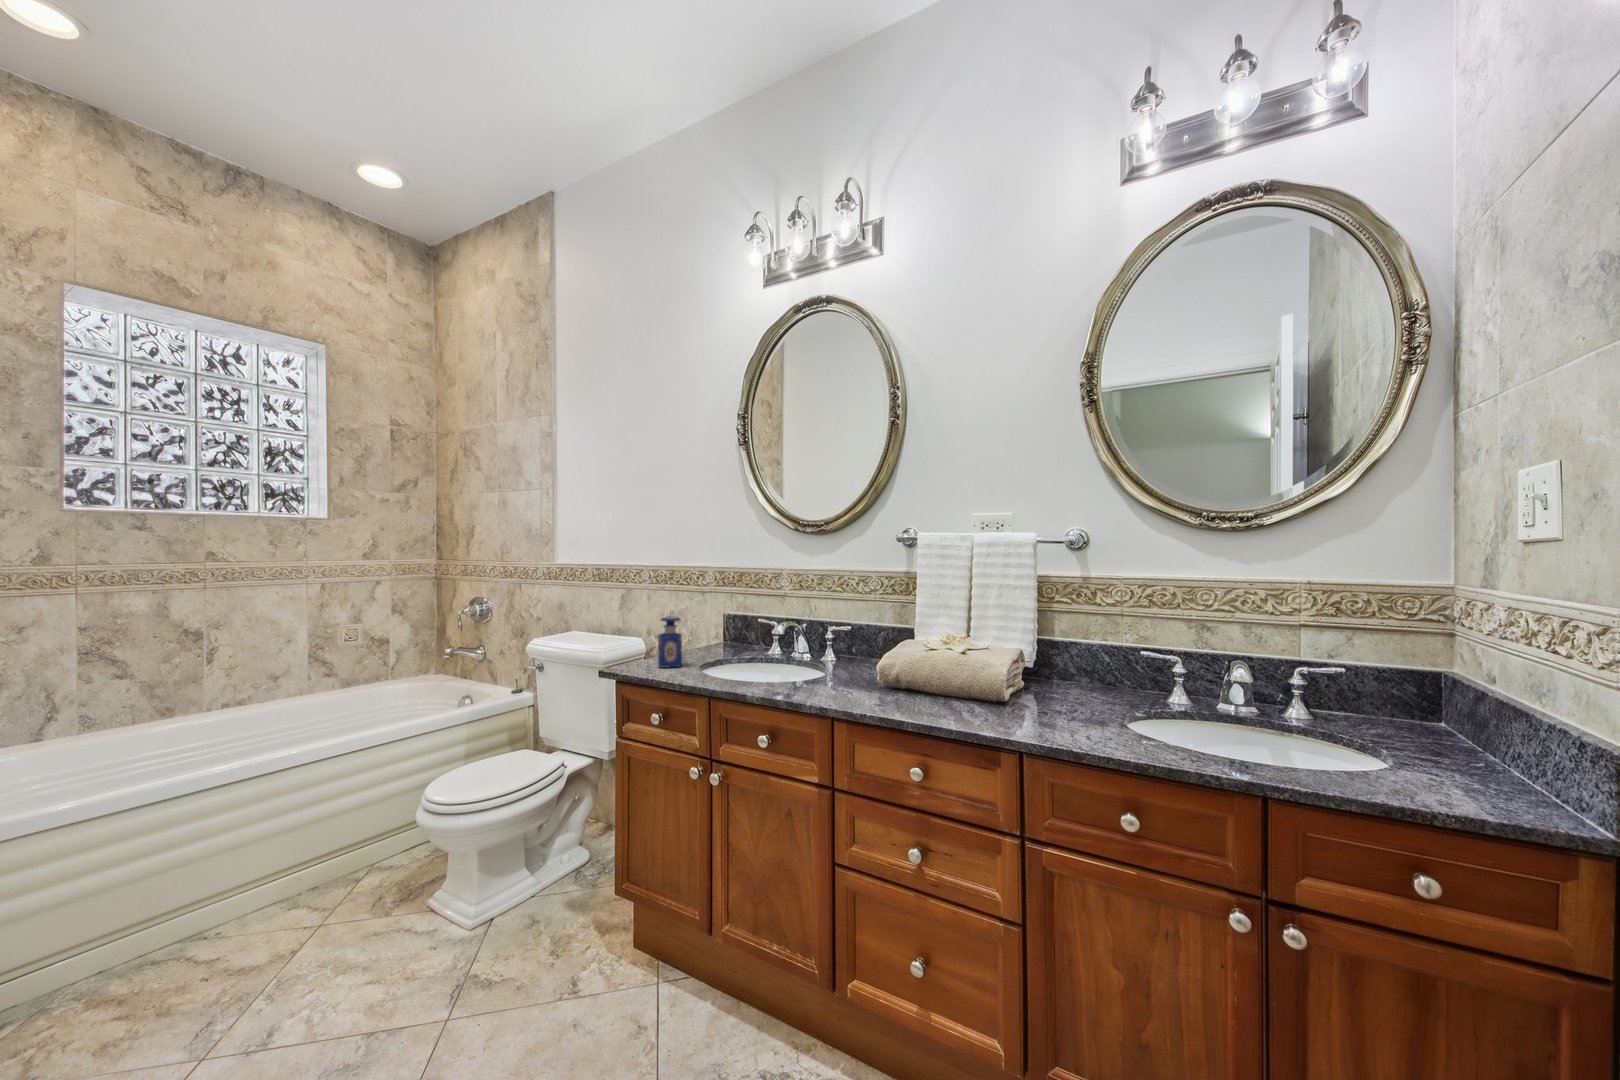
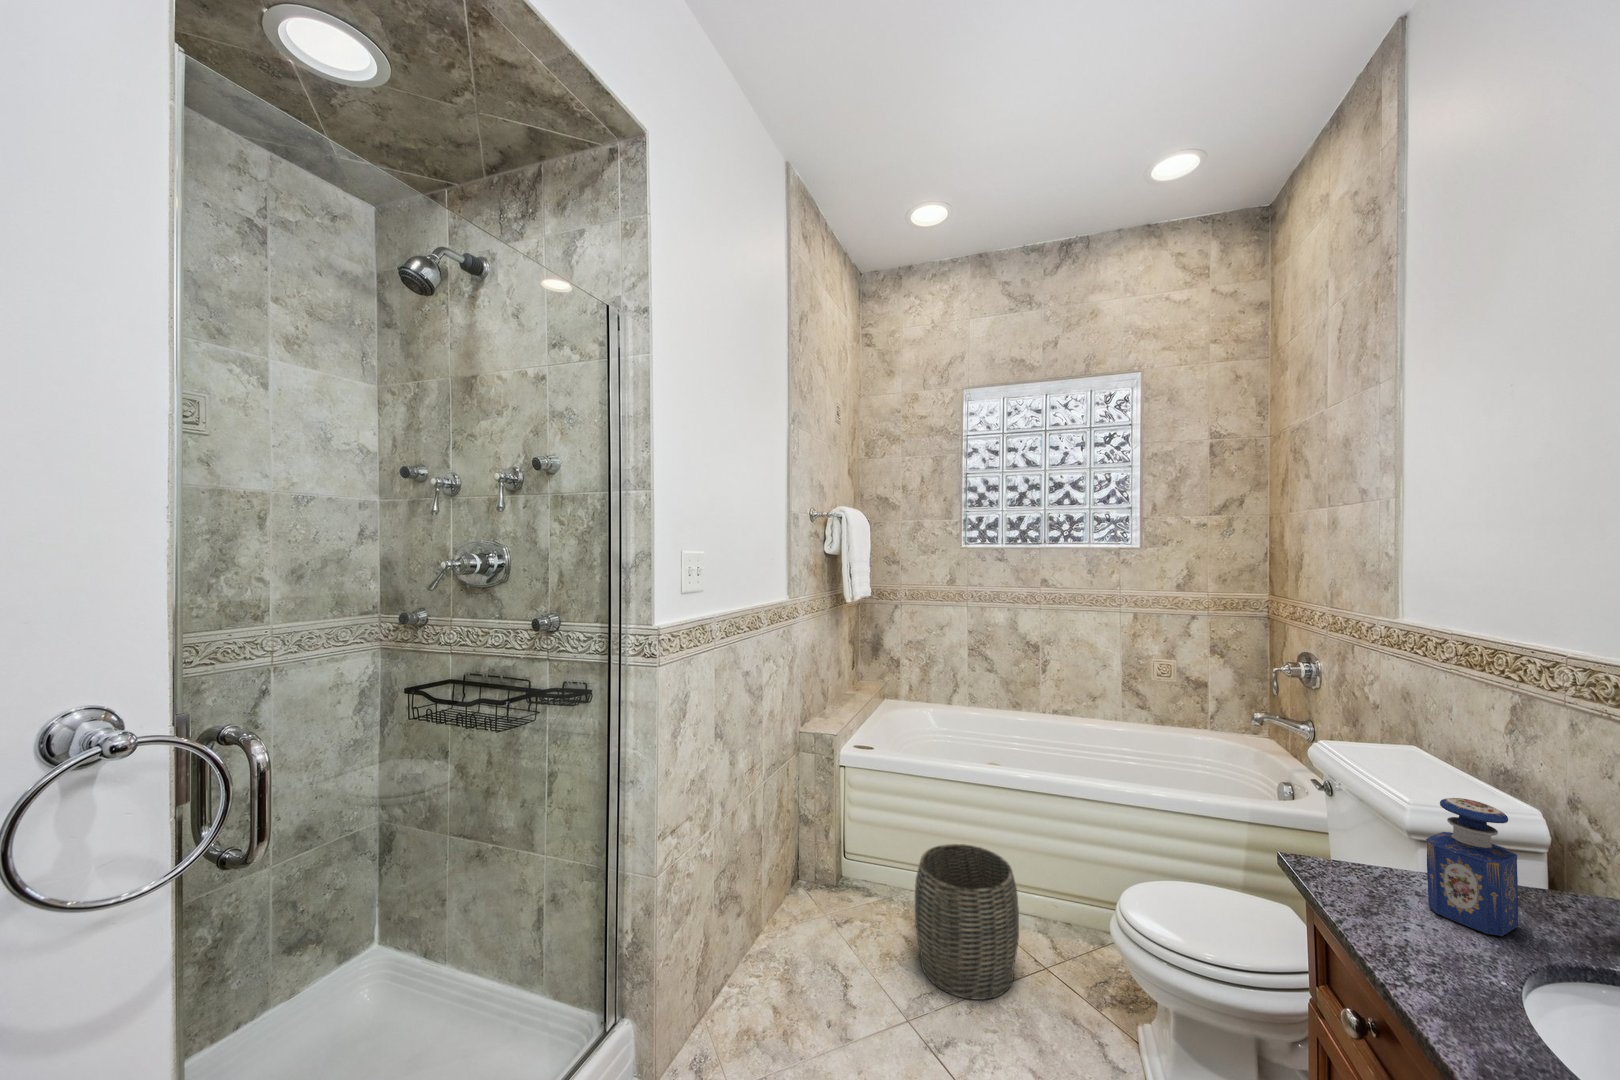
woven basket: none [151,842,307,1019] -> present [915,844,1019,1000]

